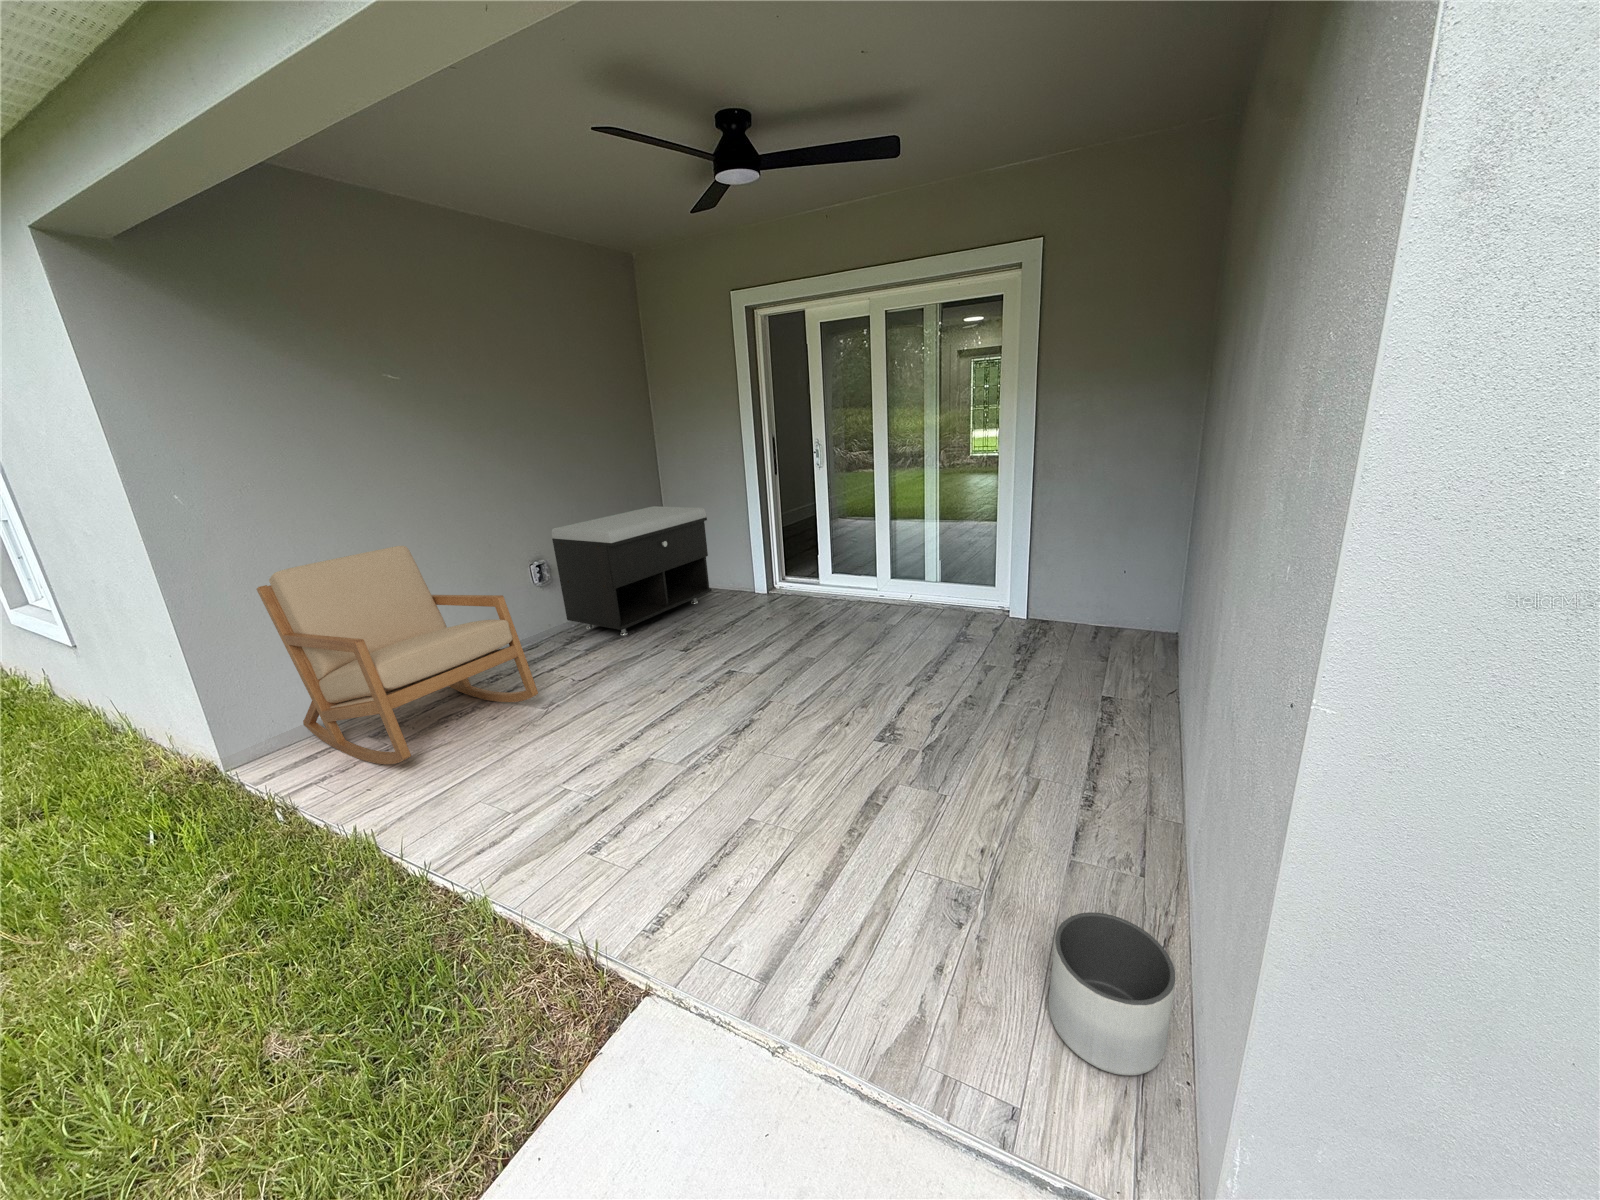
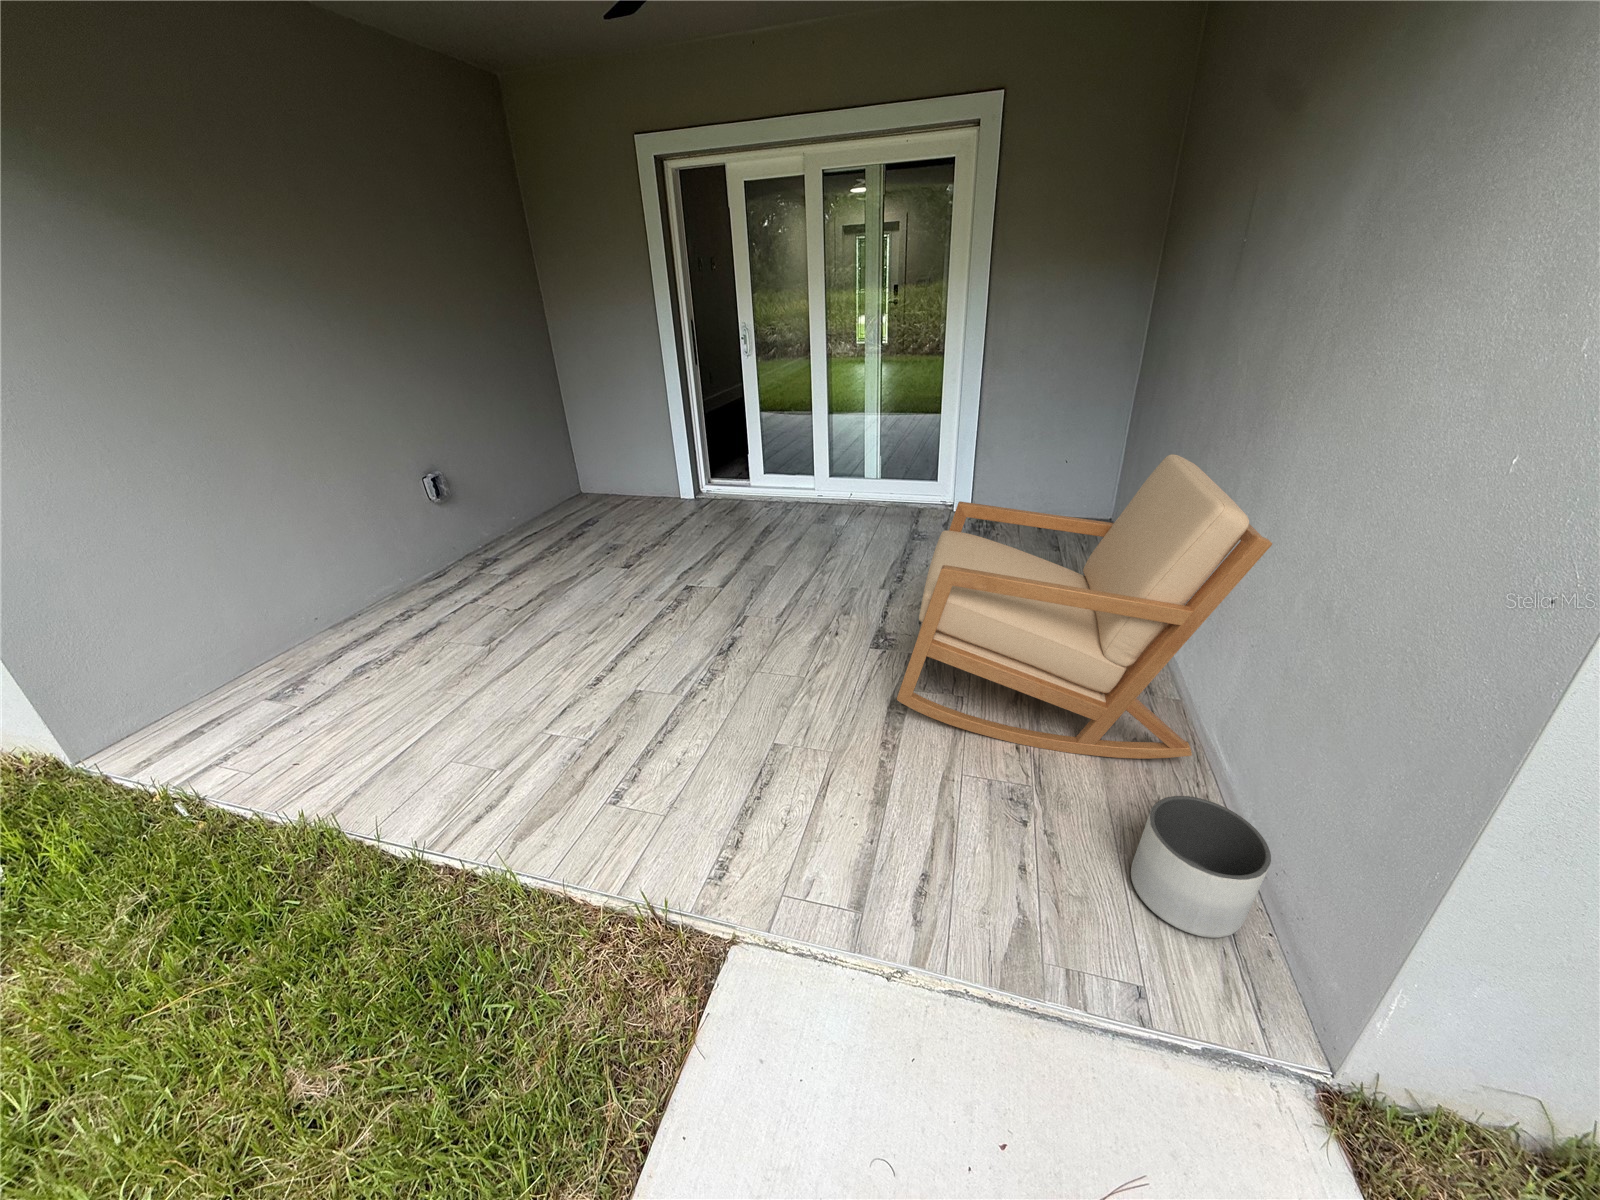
storage bench: present [552,506,712,636] -> none [448,405,640,556]
chair: present [257,546,538,764] -> present [897,454,1272,759]

